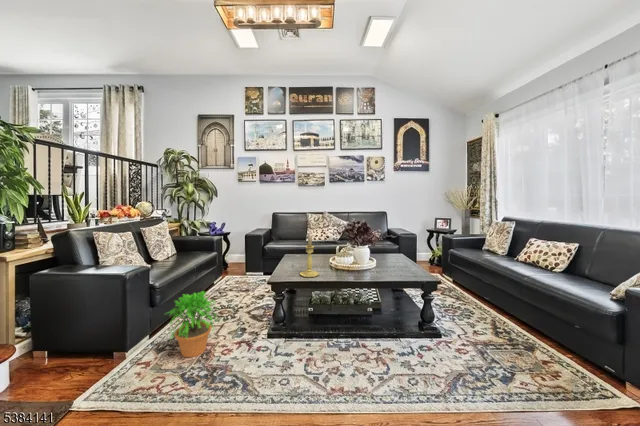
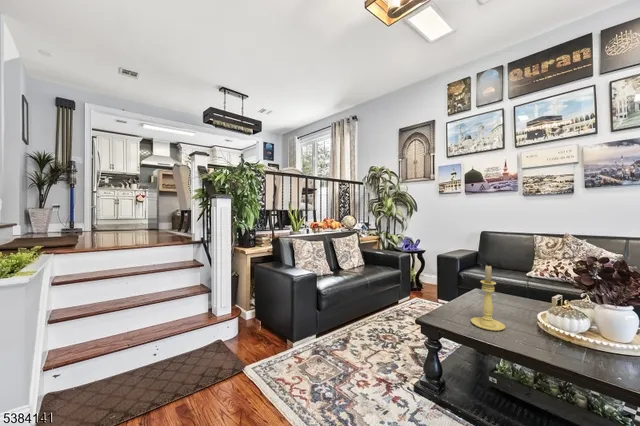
potted plant: present [169,291,215,357] -> none [314,304,361,373]

